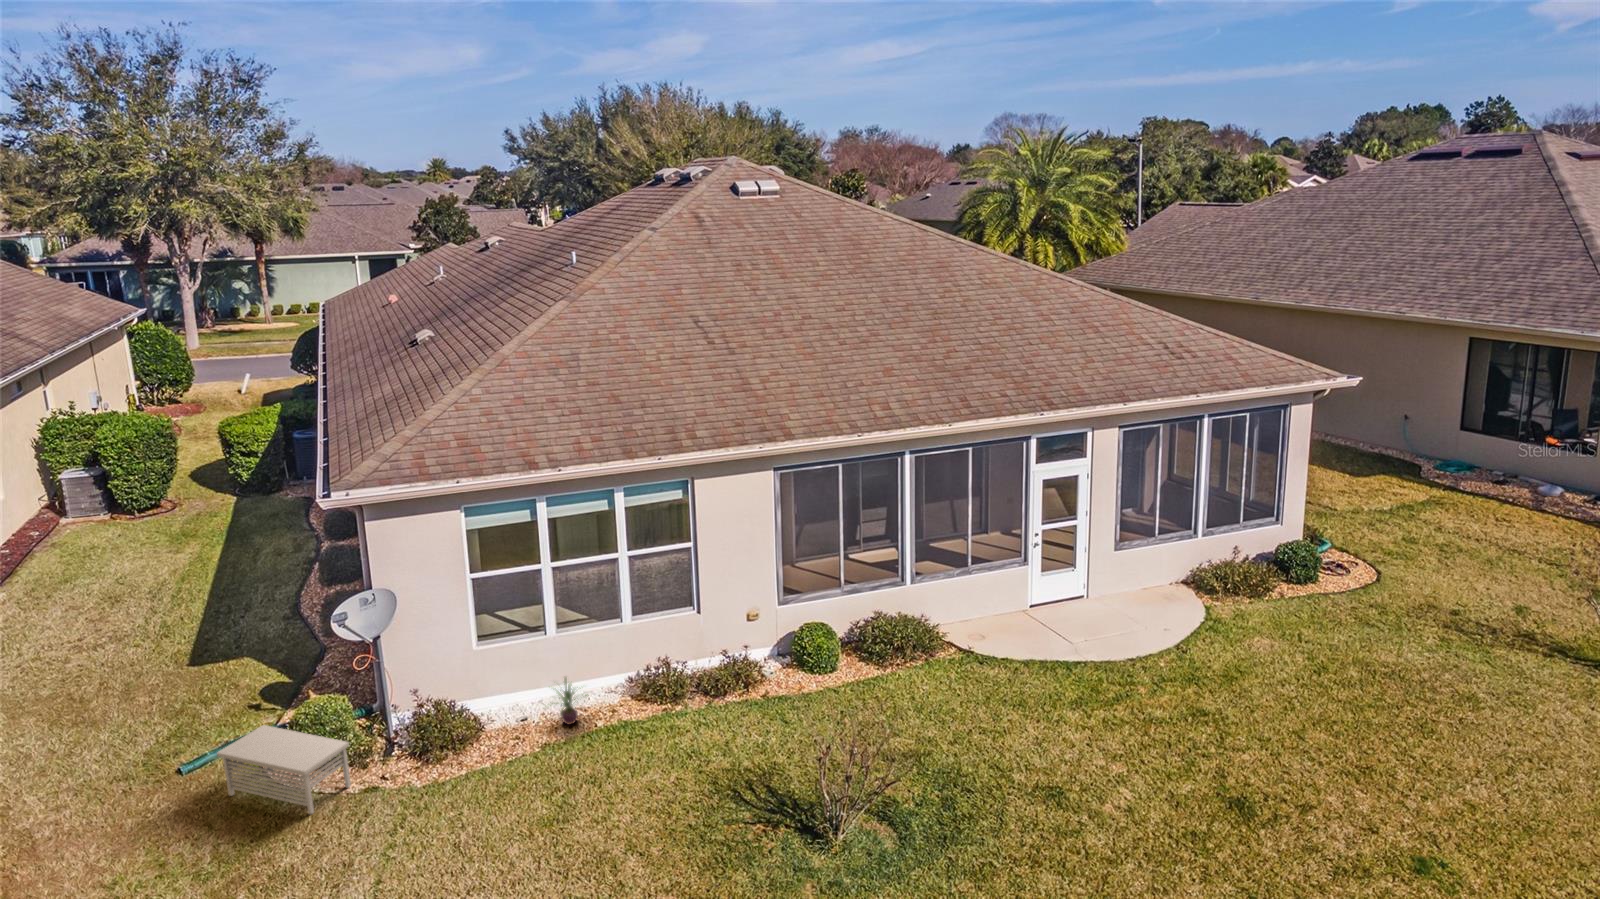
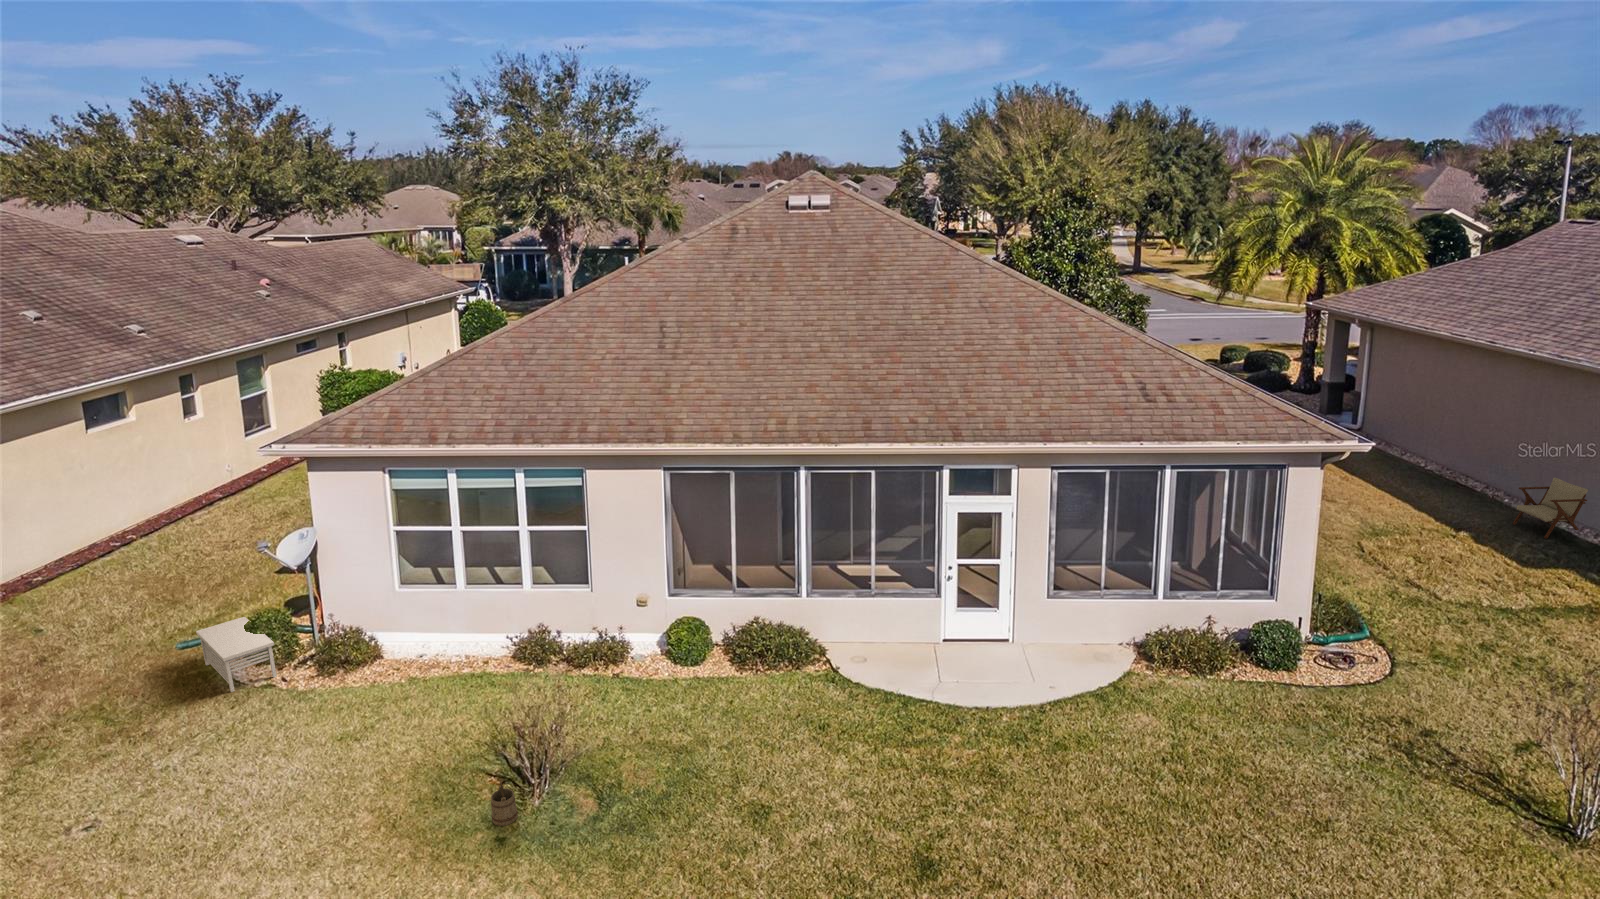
lounge chair: none [1336,407,1390,458] -> present [1513,478,1588,539]
decorative plant: present [552,678,587,724] -> none [438,622,484,663]
bucket: none [800,806,827,854] -> present [491,782,518,826]

